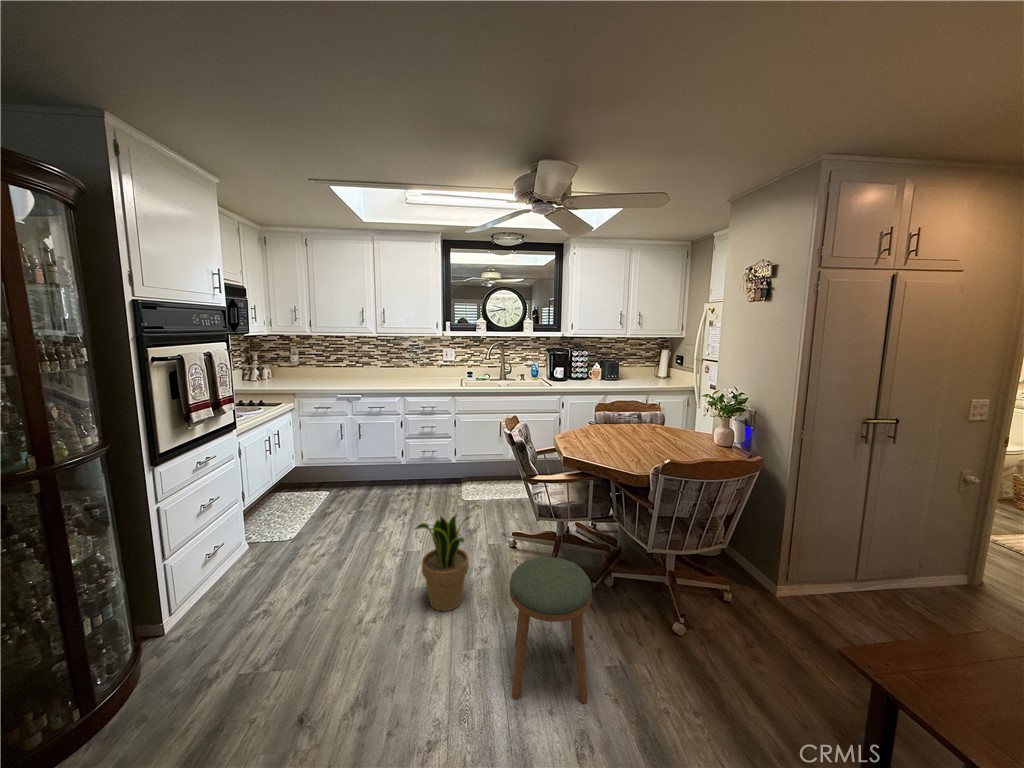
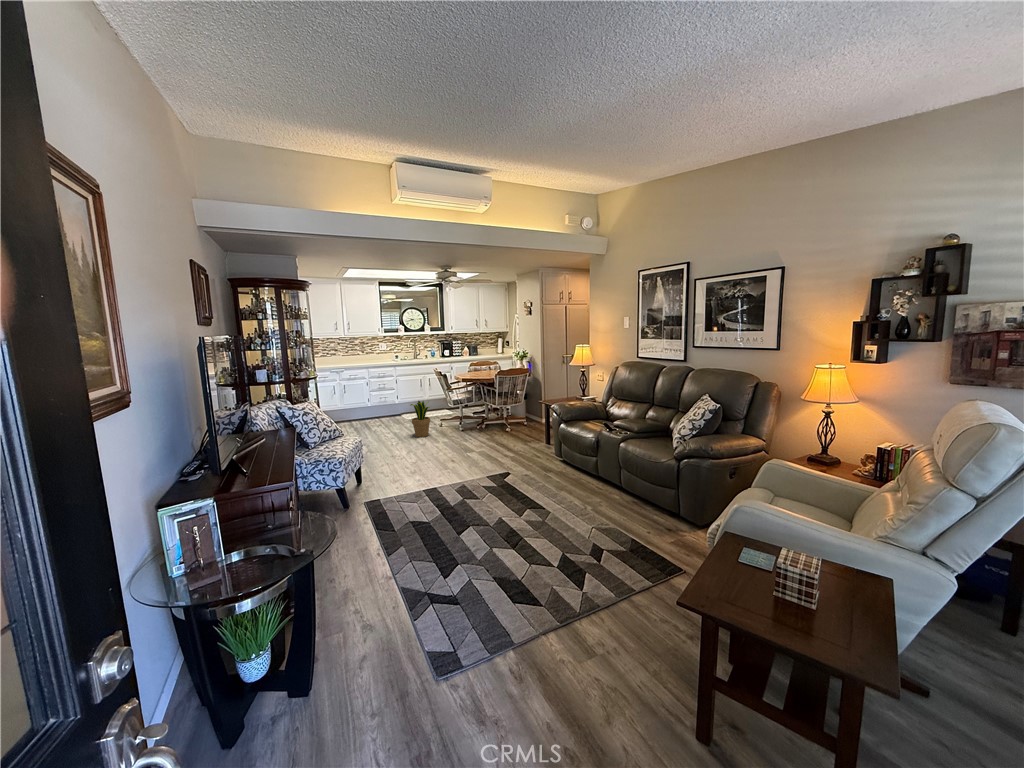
stool: present [510,557,592,703] -> none [452,404,480,442]

